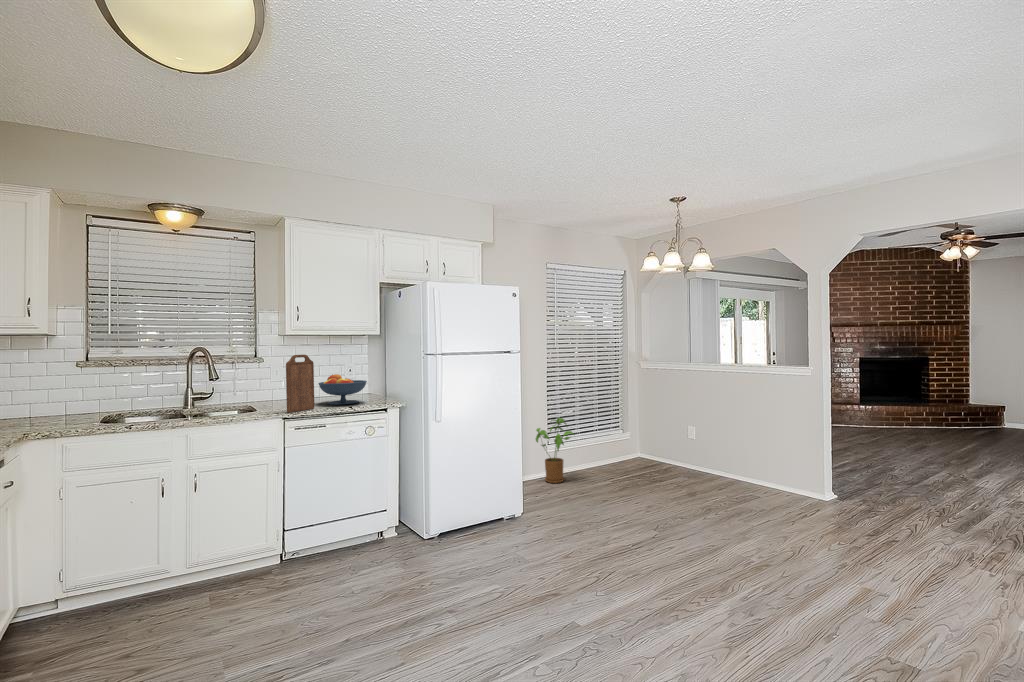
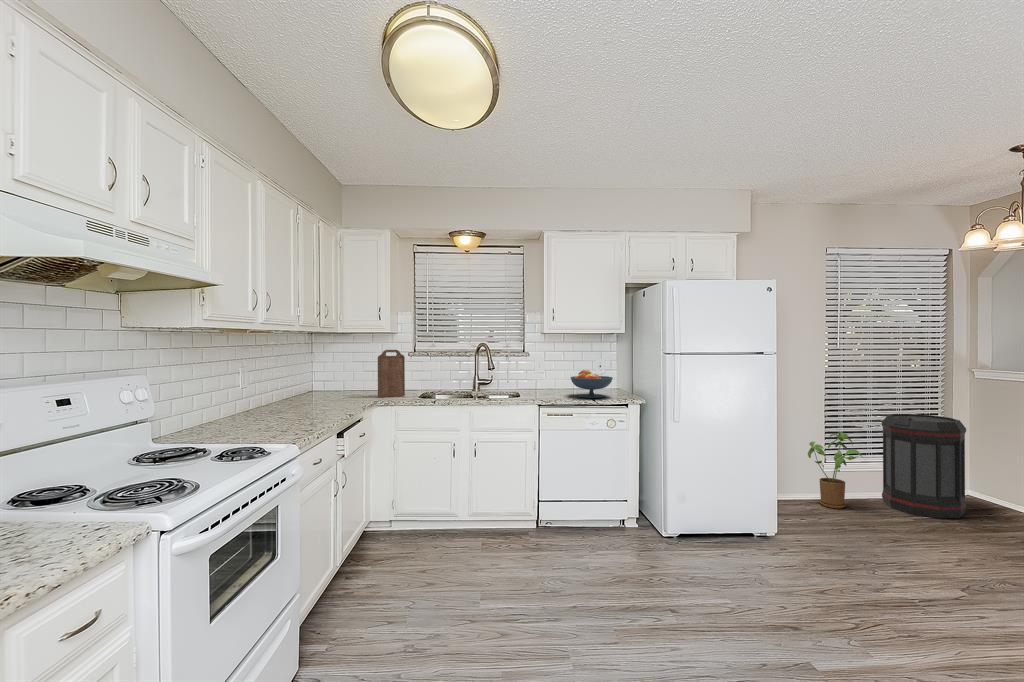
cutting board: present [286,355,314,412] -> present [378,350,405,398]
trash can: none [585,398,639,478] -> present [882,414,967,518]

